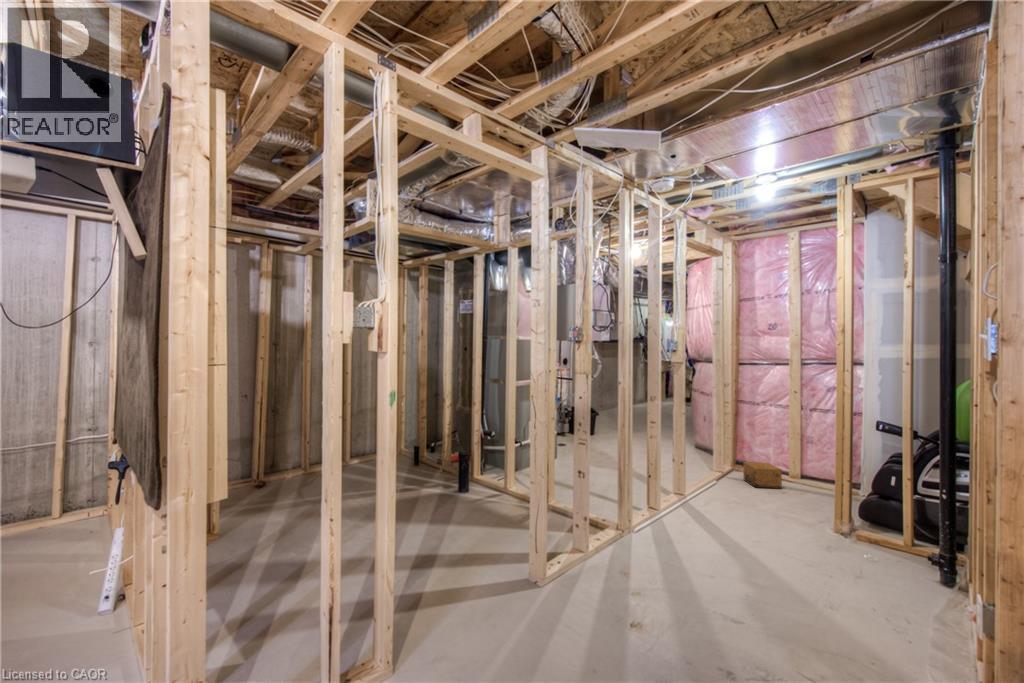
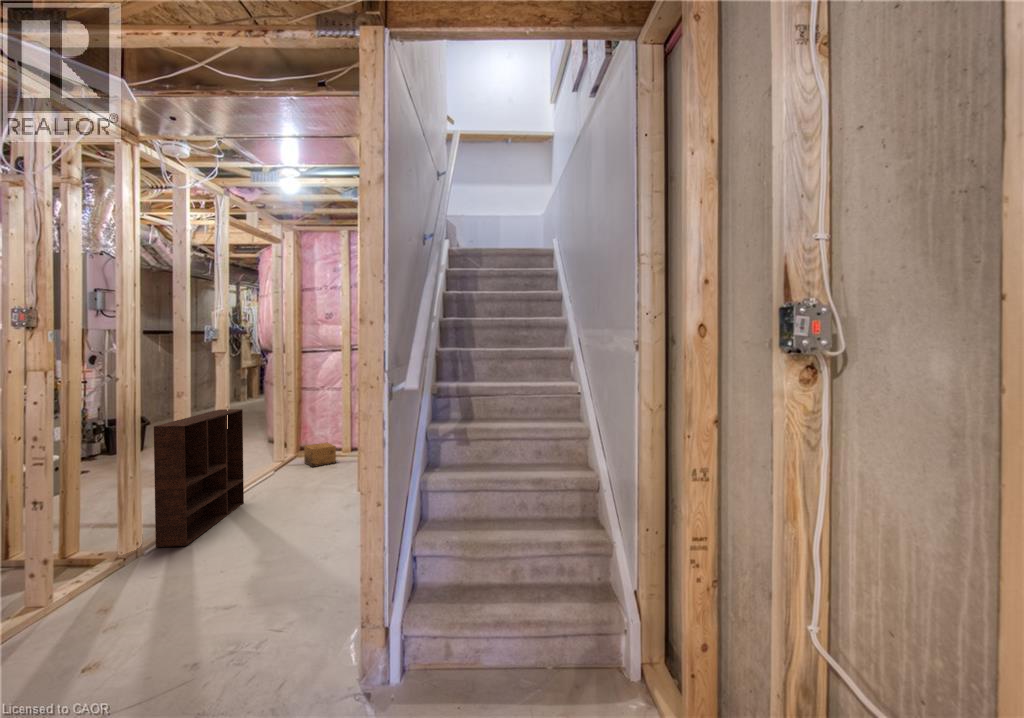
shelving unit: none [641,418,701,548] -> present [154,409,244,547]

